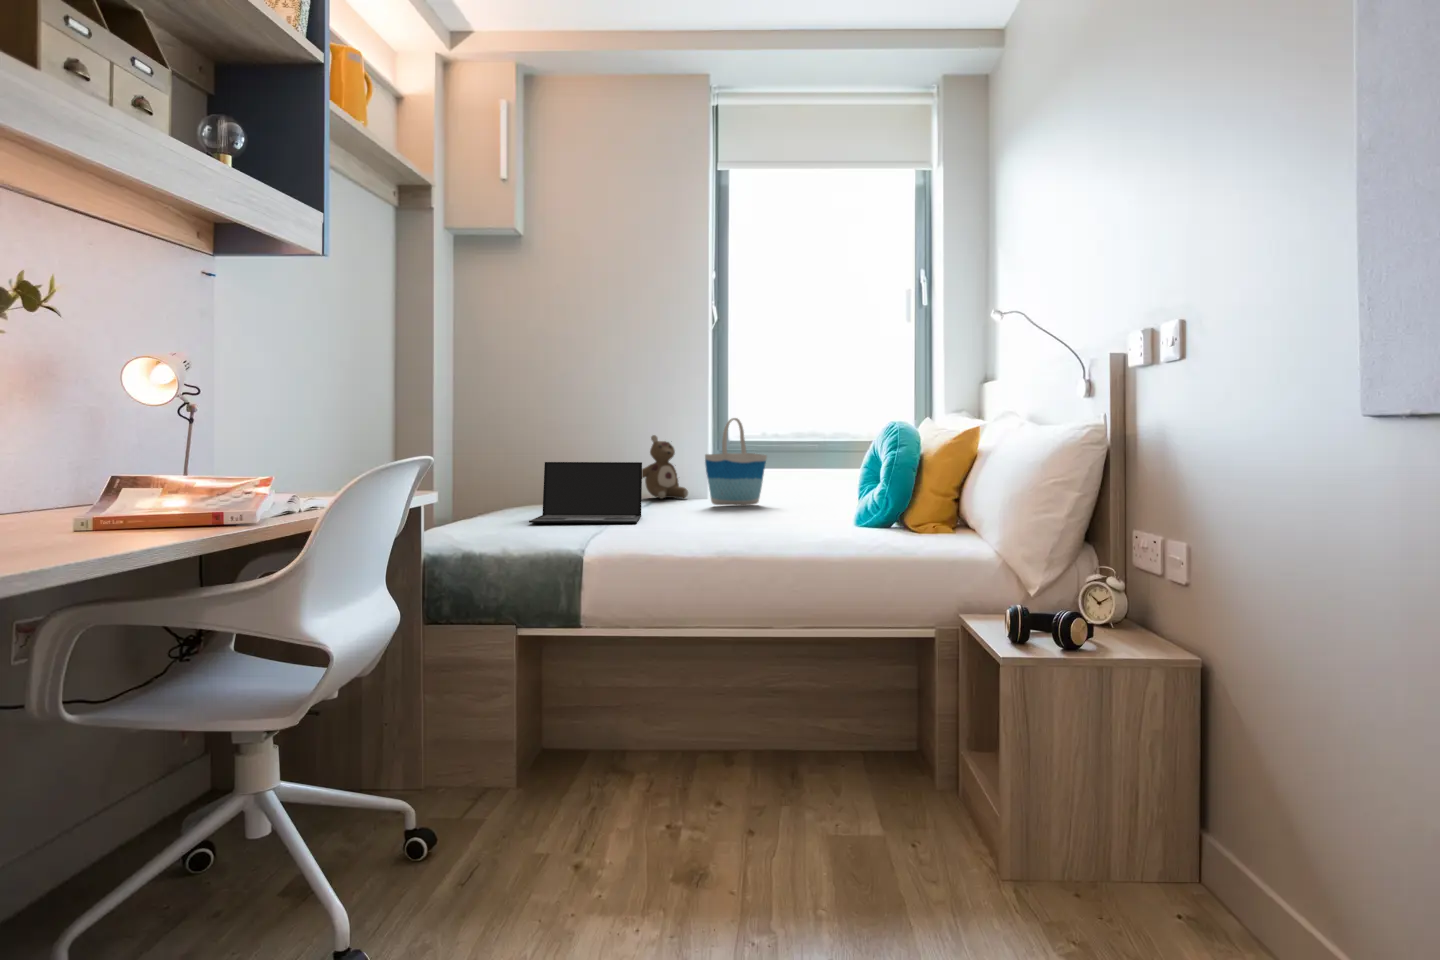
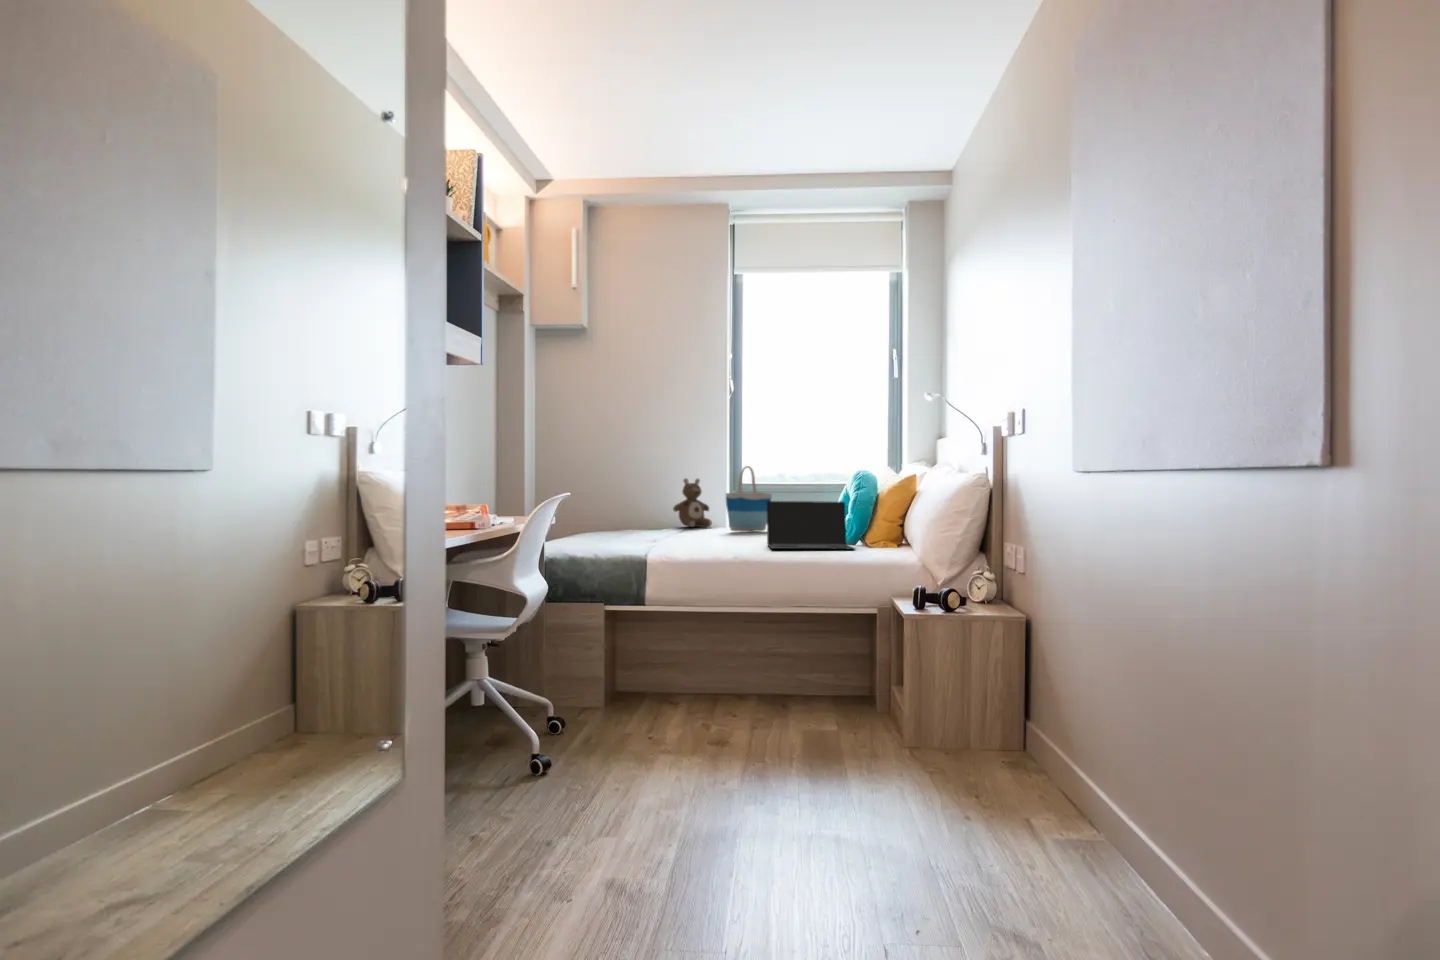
laptop: present [529,462,642,523] -> present [767,501,854,549]

